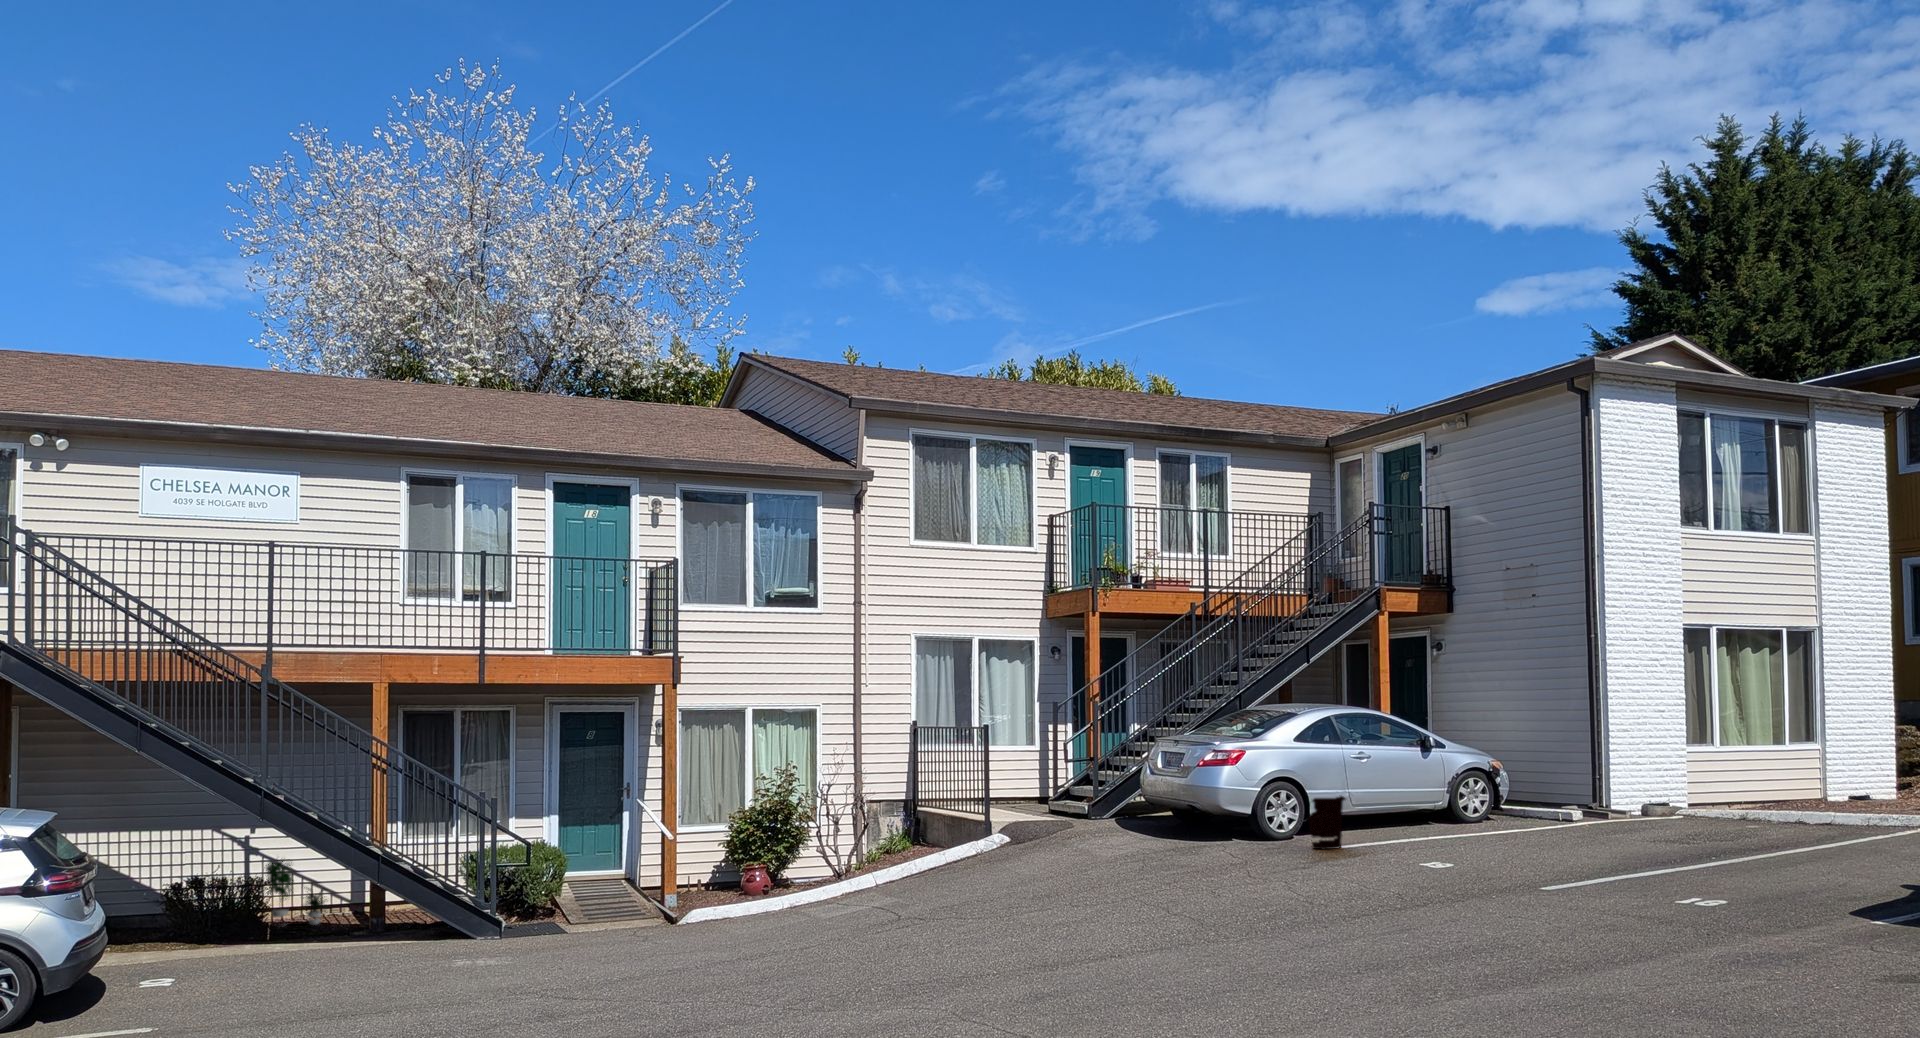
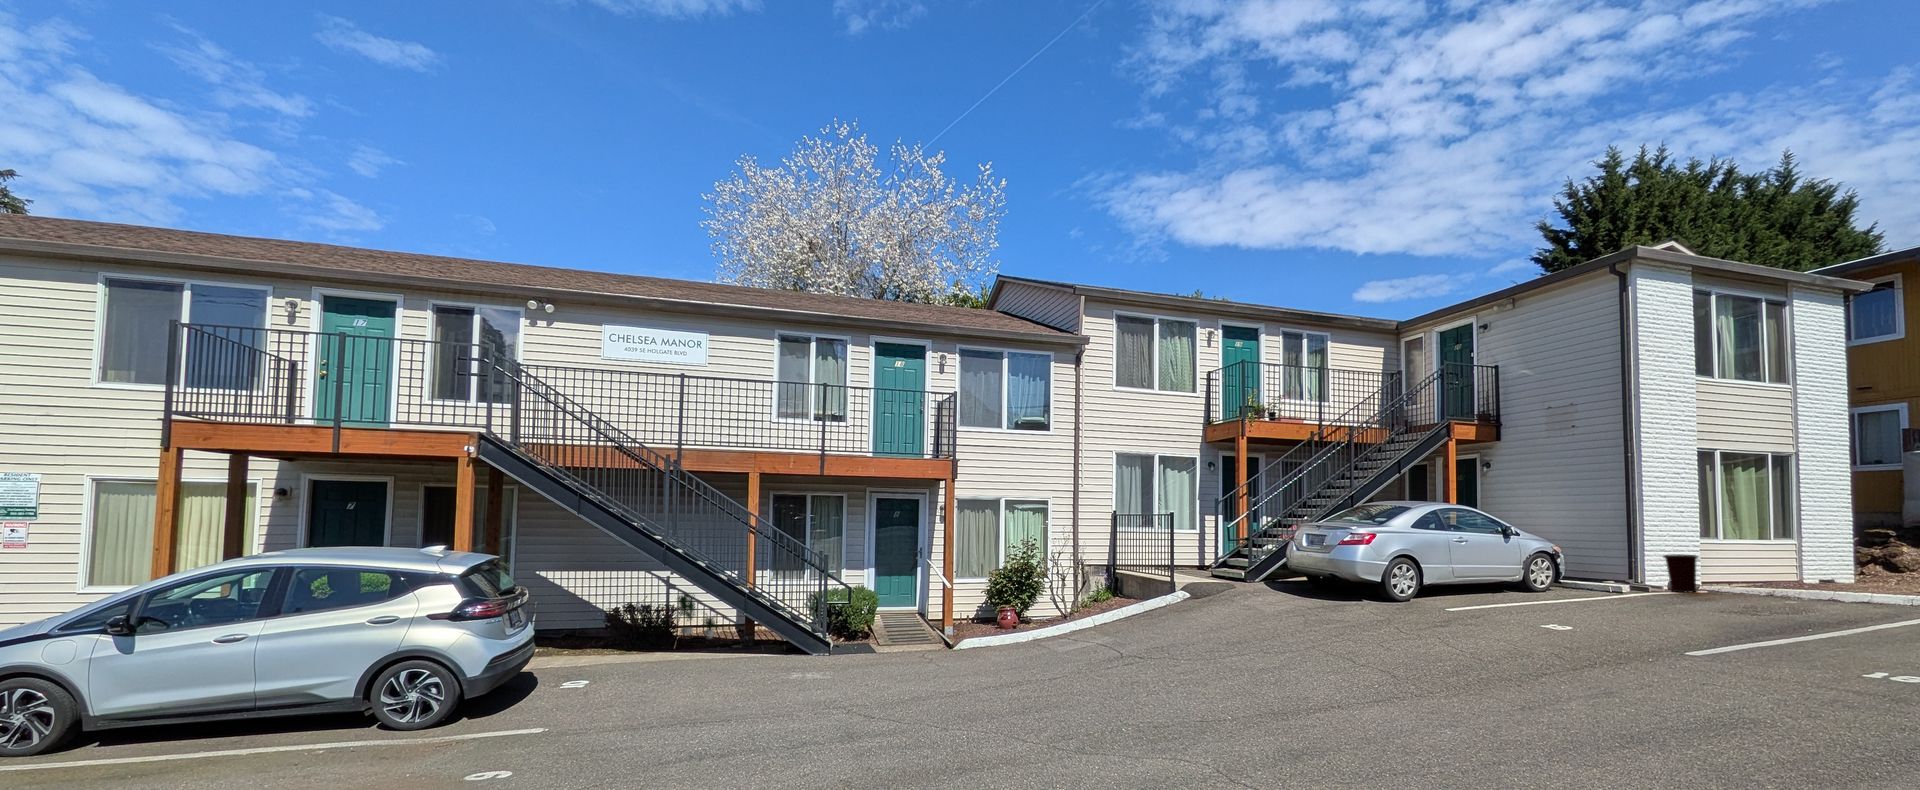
waste bin: present [1309,796,1346,849] -> present [1663,554,1698,593]

